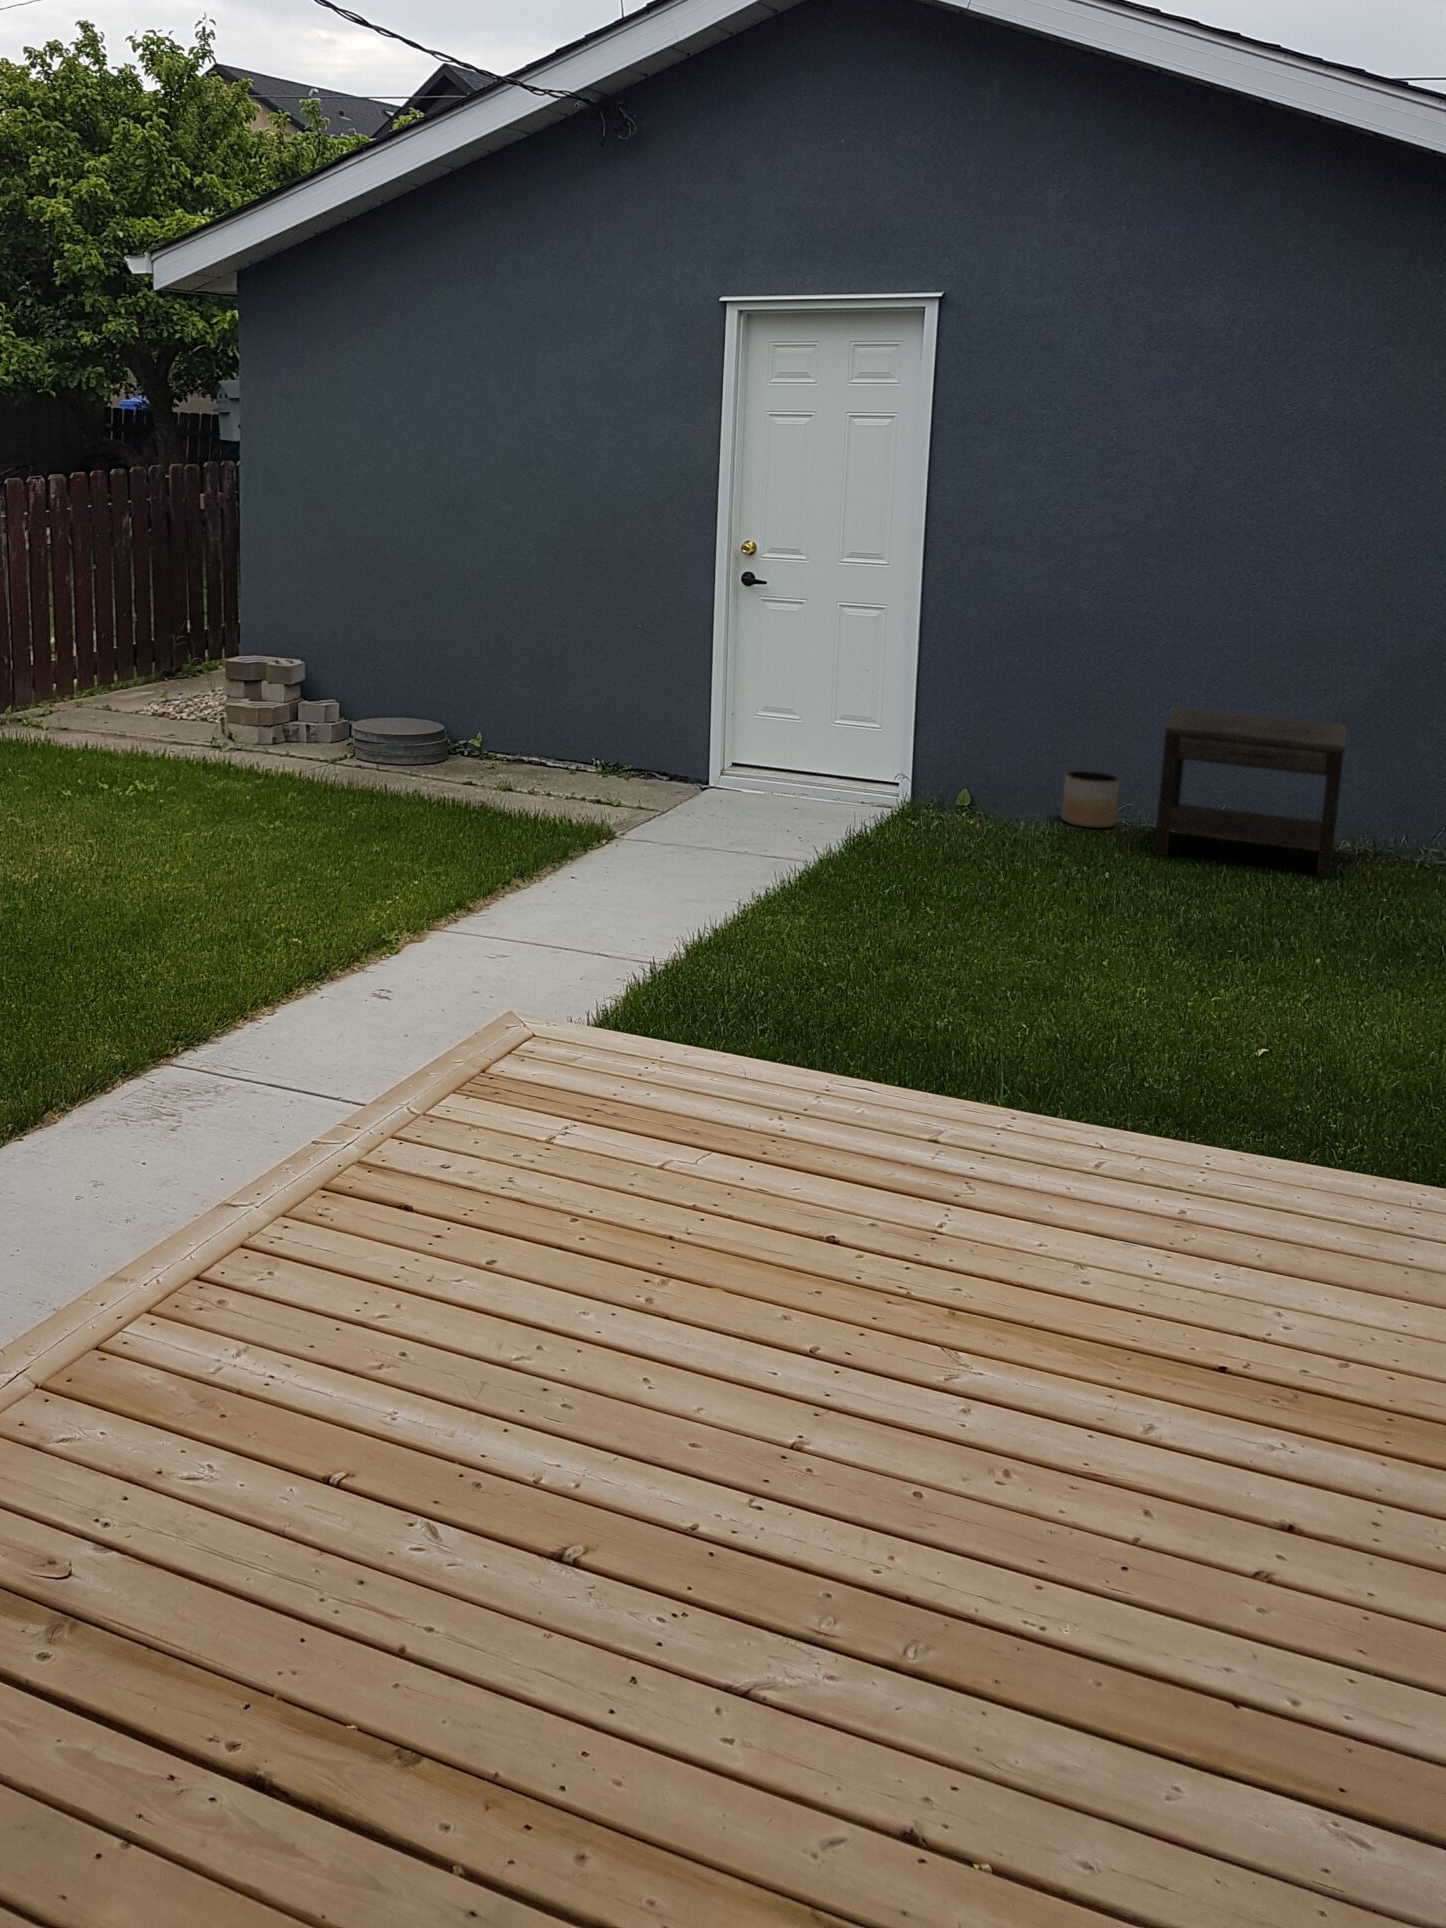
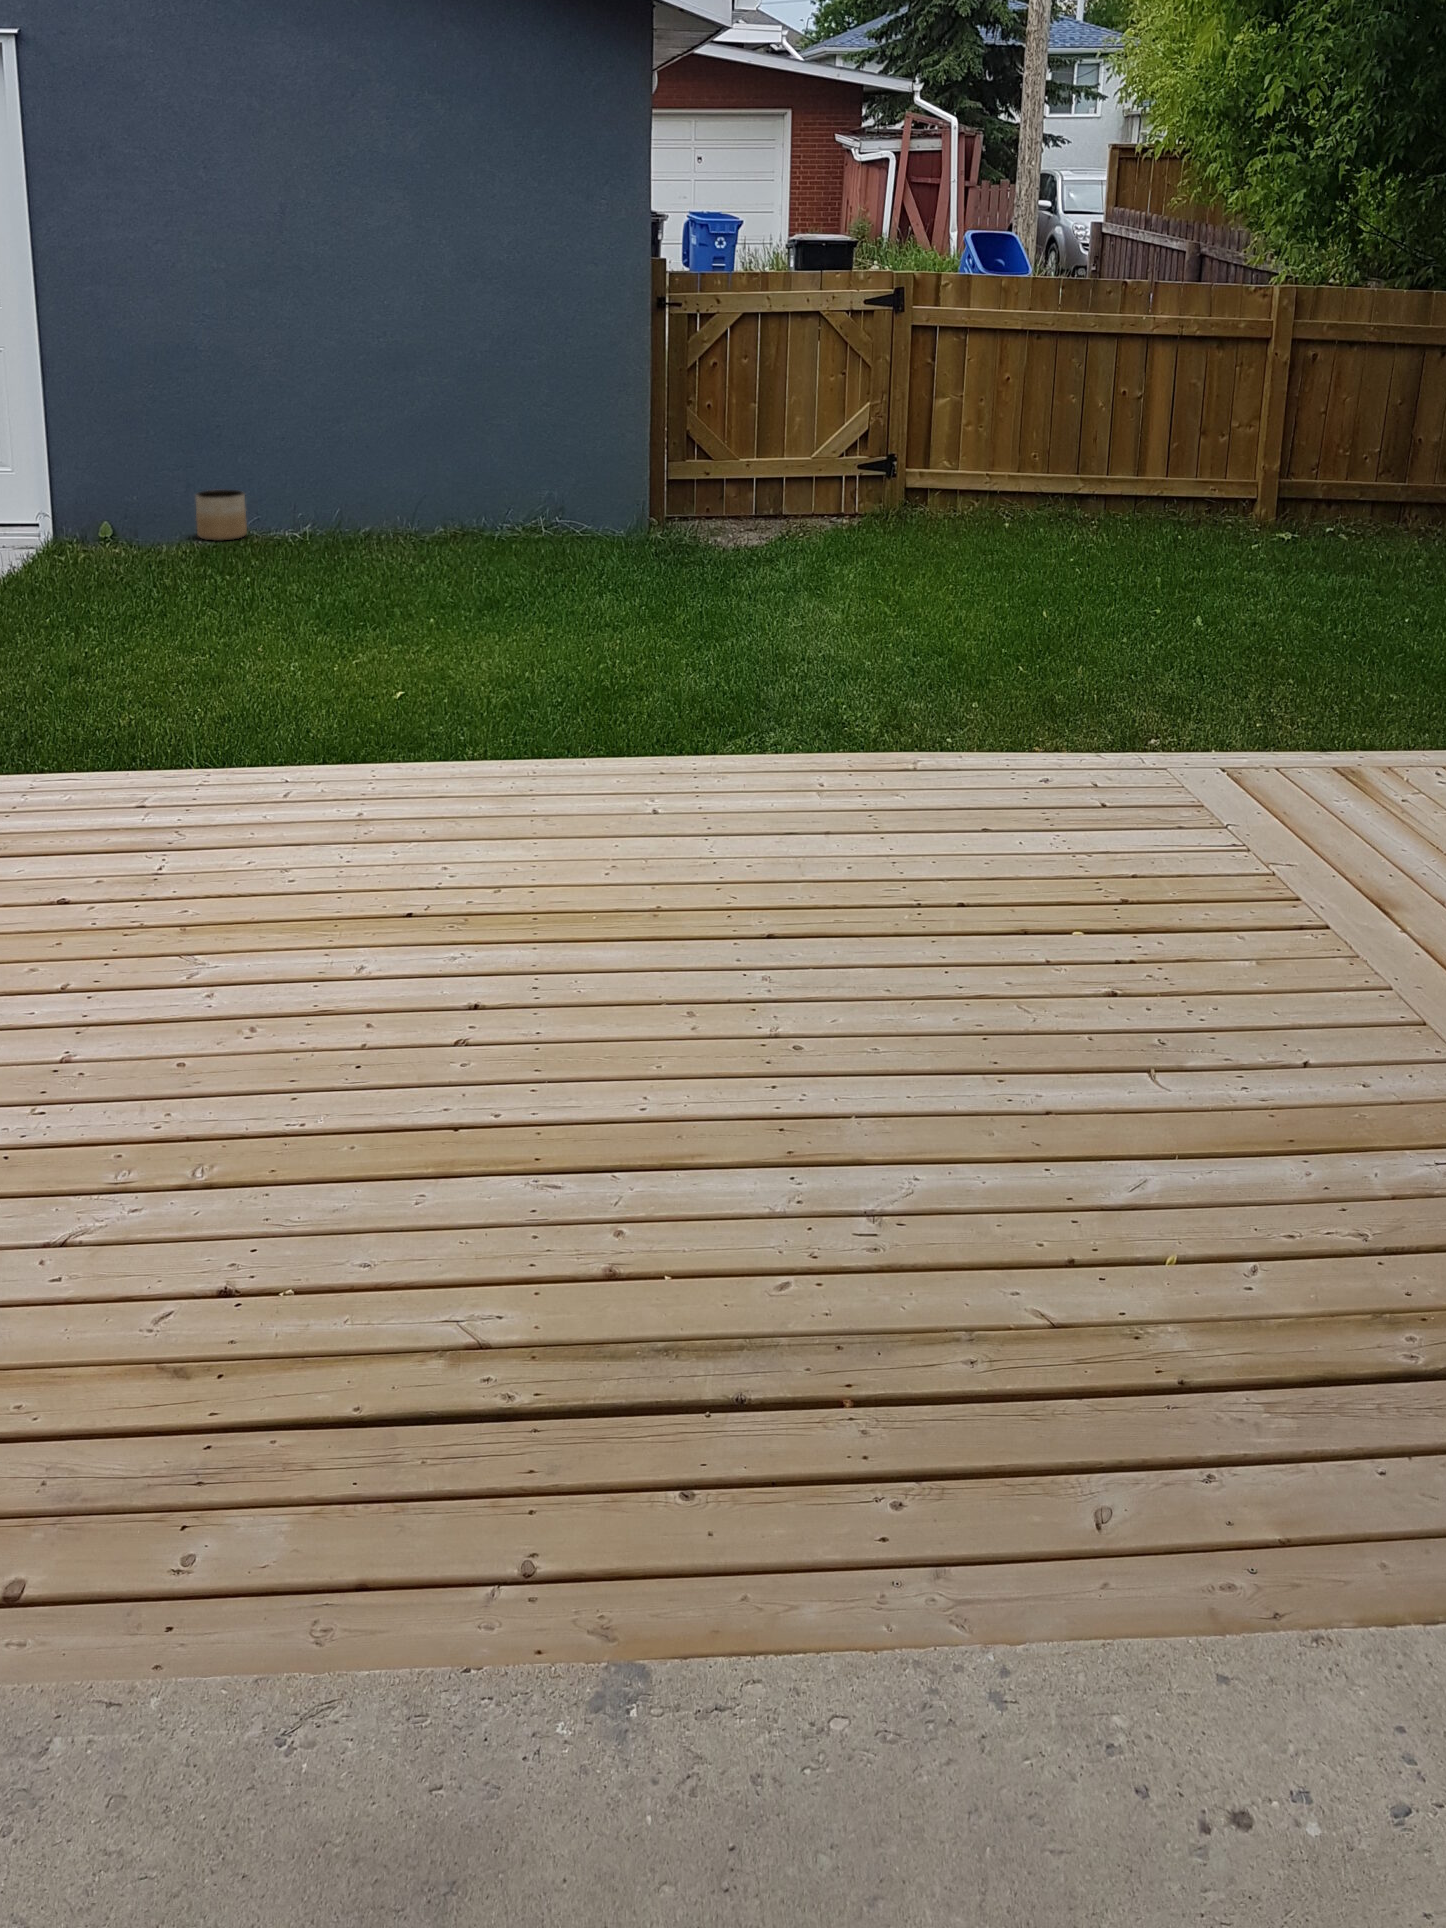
side table: present [1154,707,1346,877] -> none [278,420,433,554]

